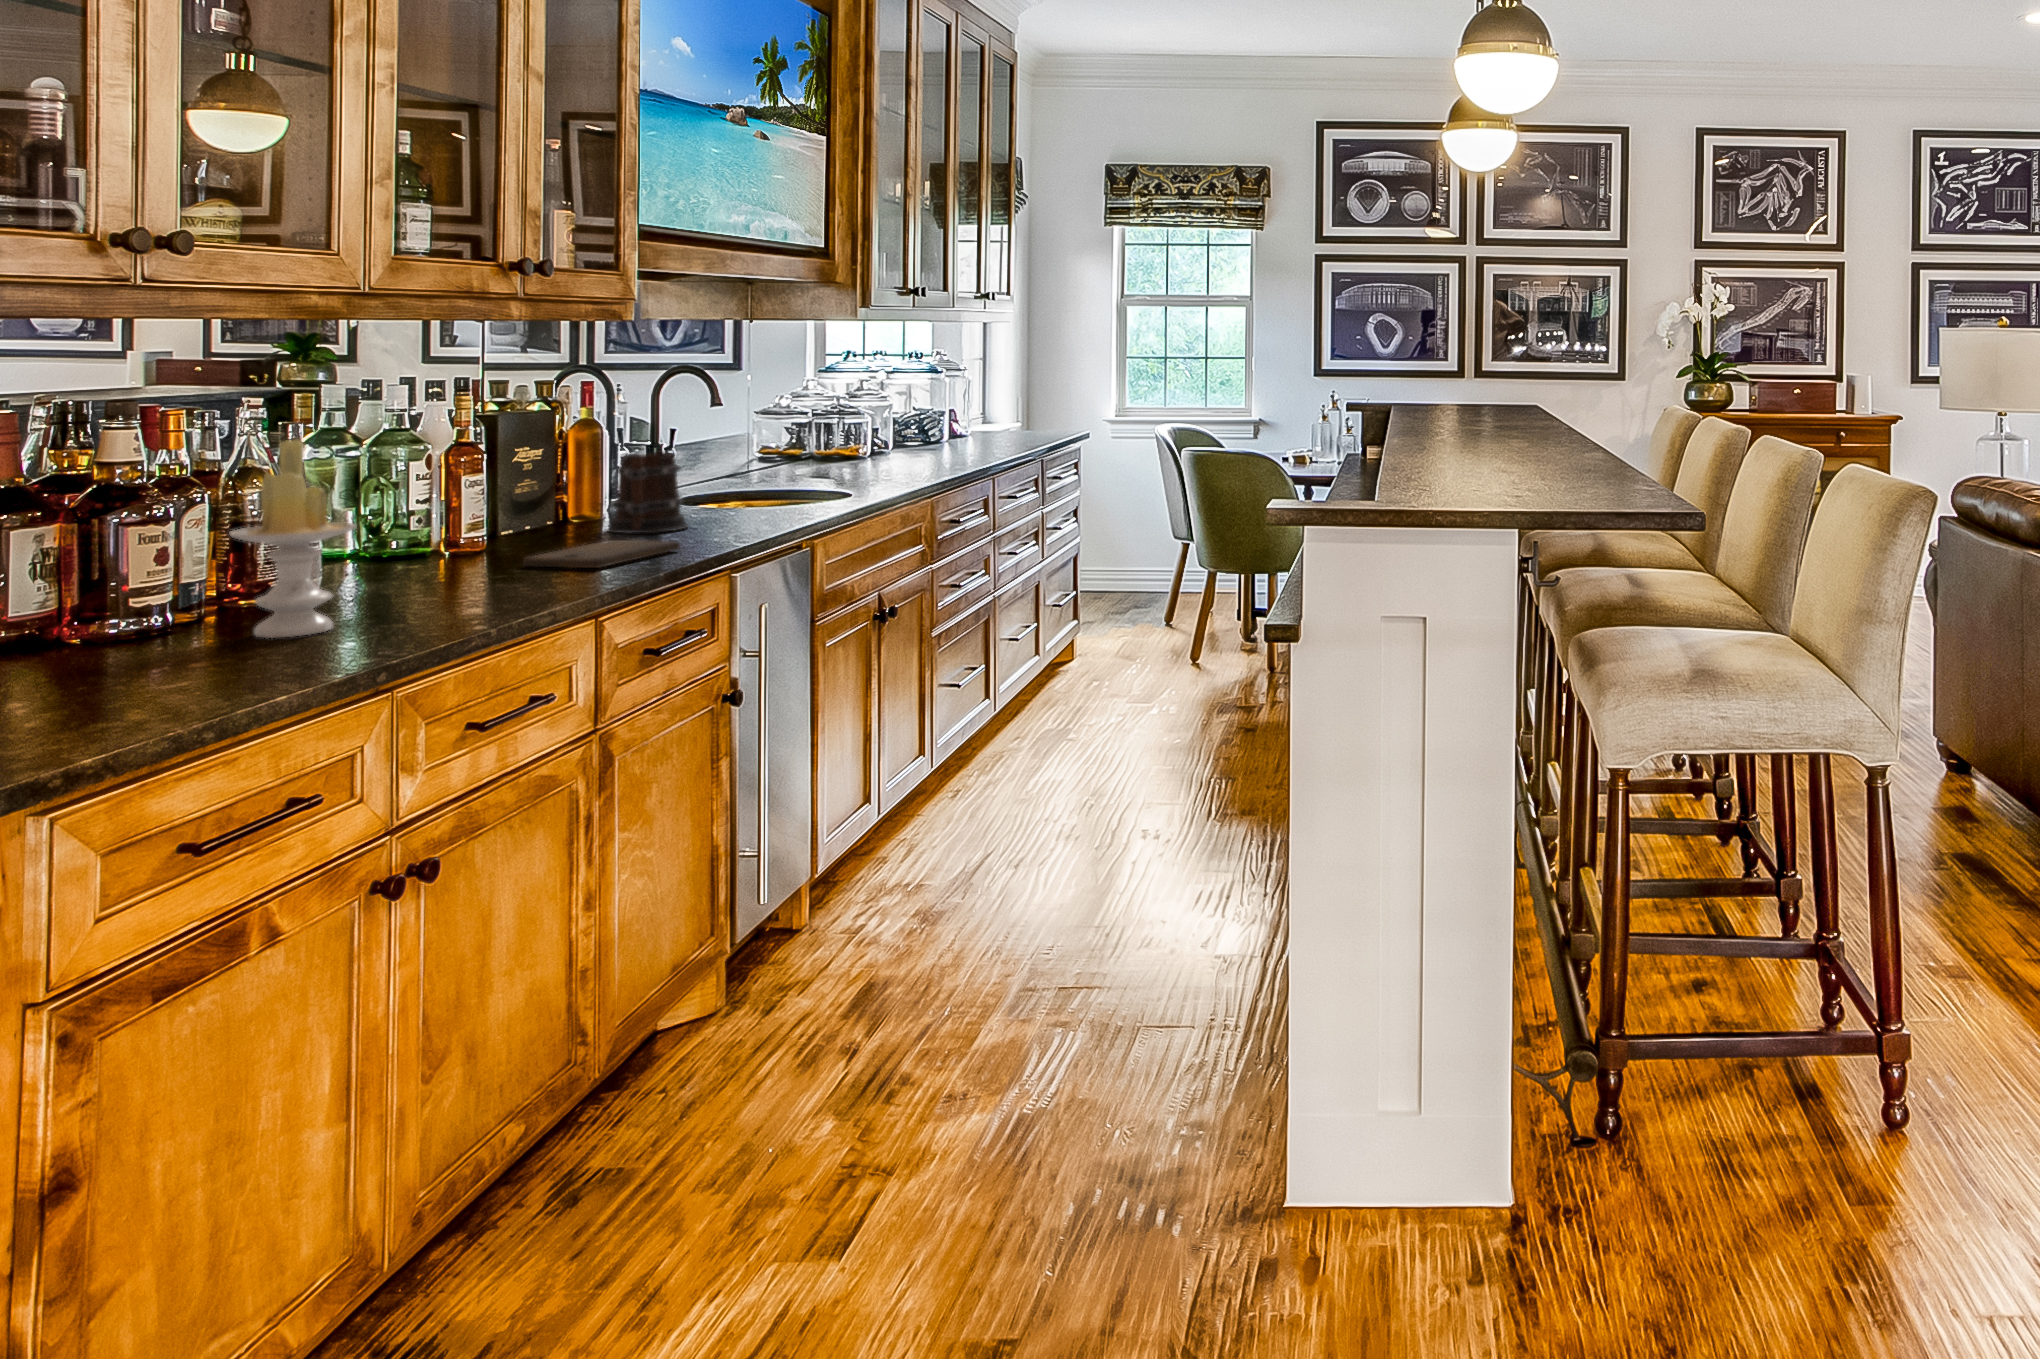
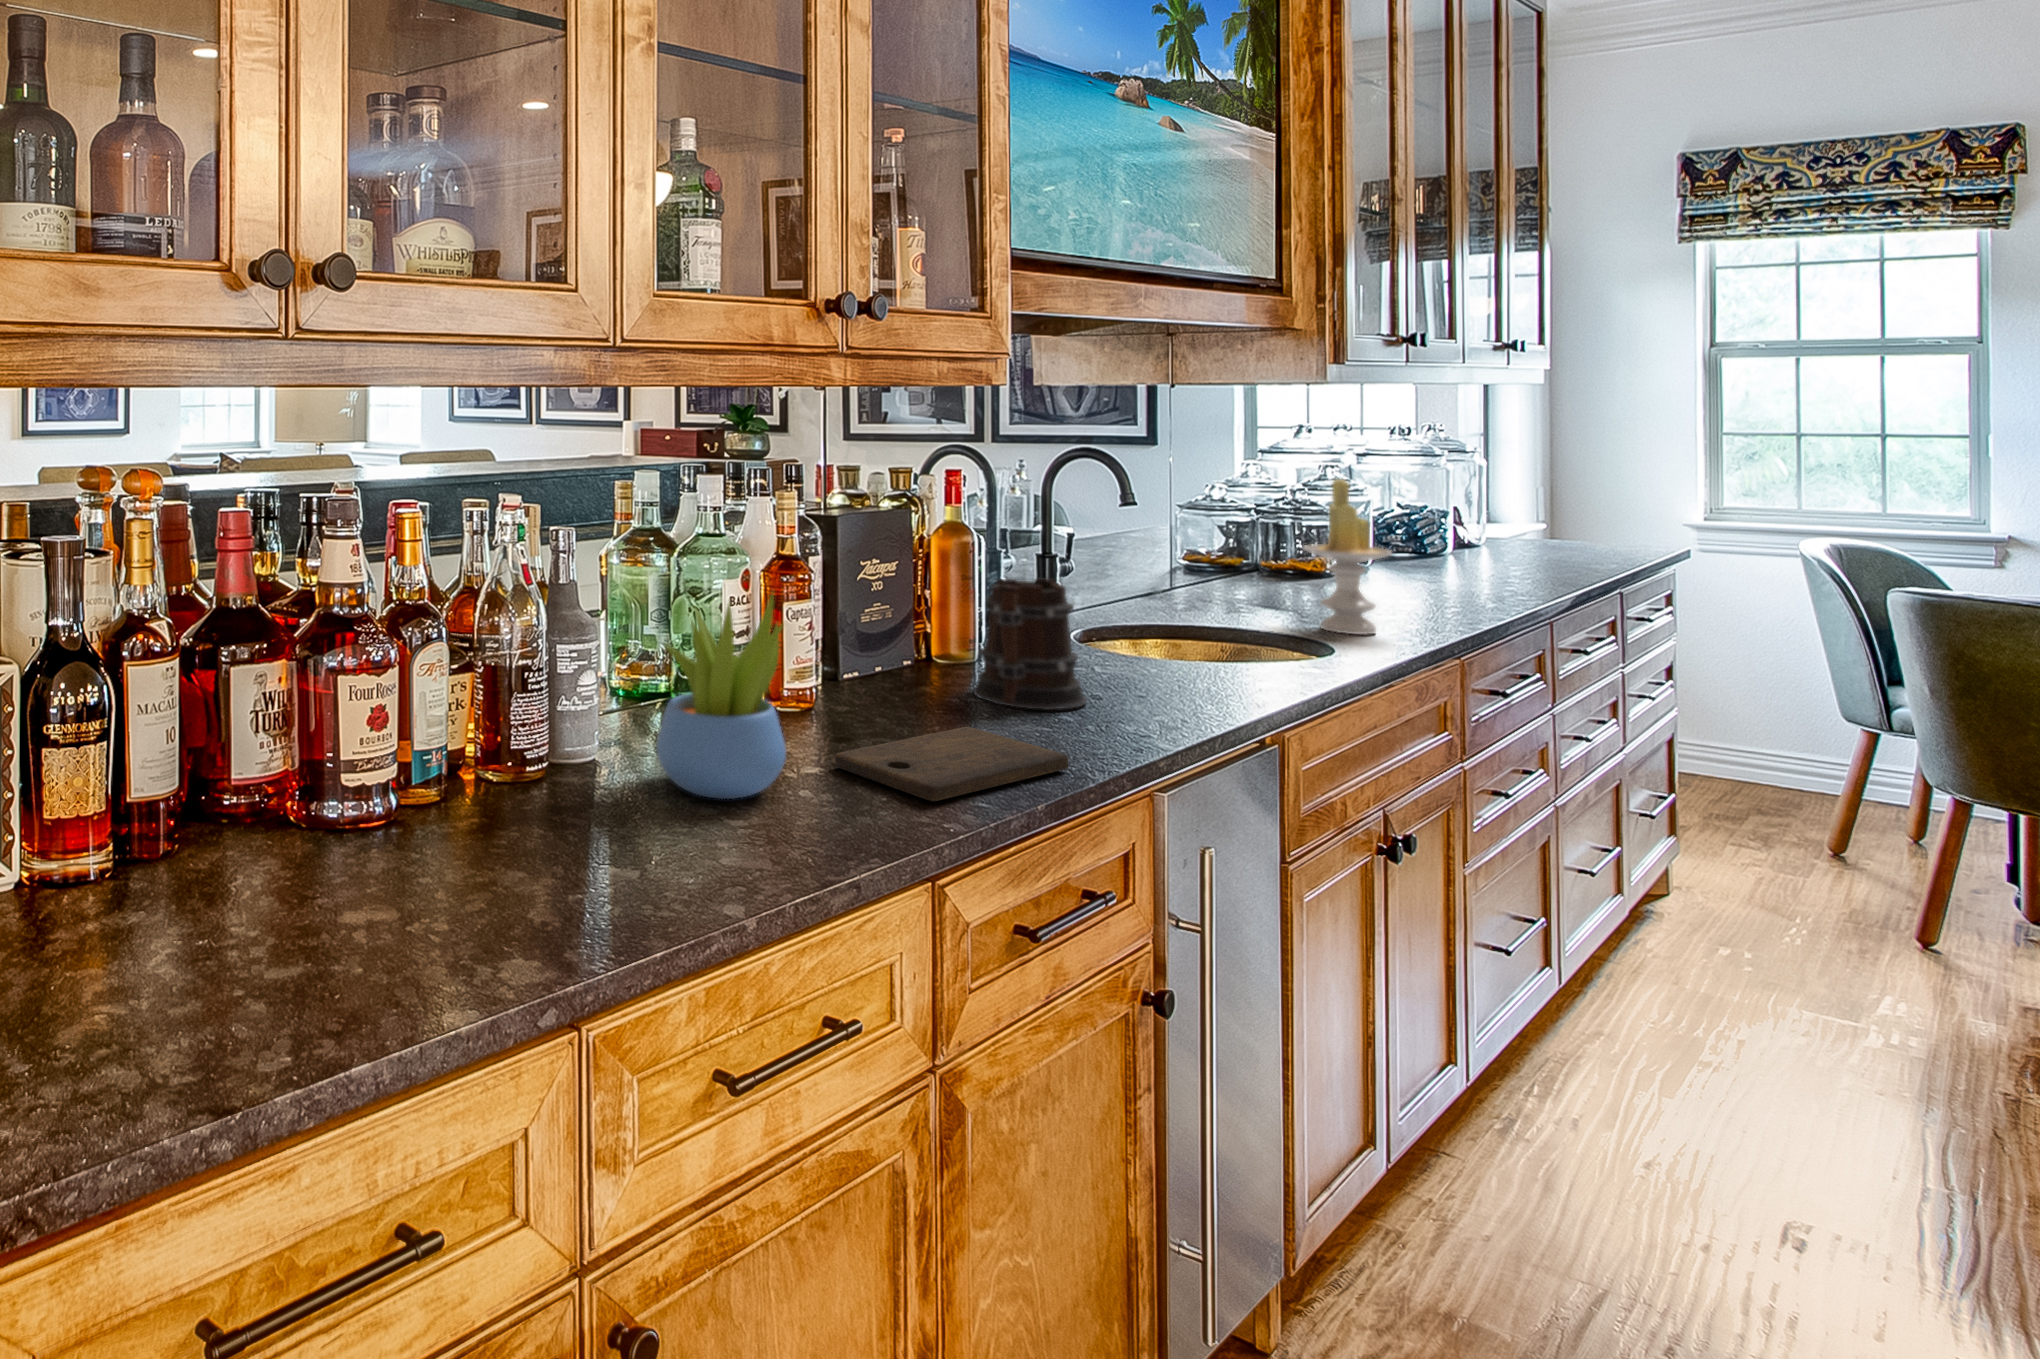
candle: present [230,439,356,638] -> present [1303,479,1392,635]
succulent plant: none [392,452,501,585] -> present [657,593,786,799]

